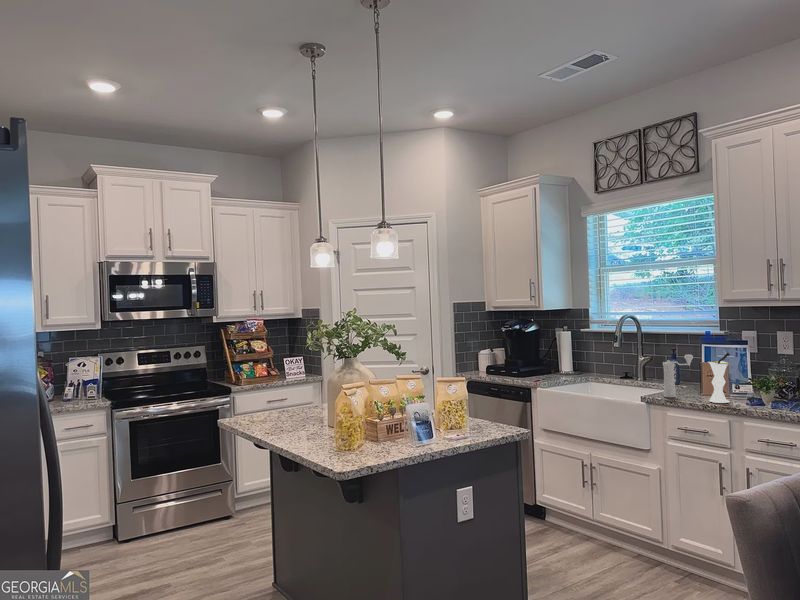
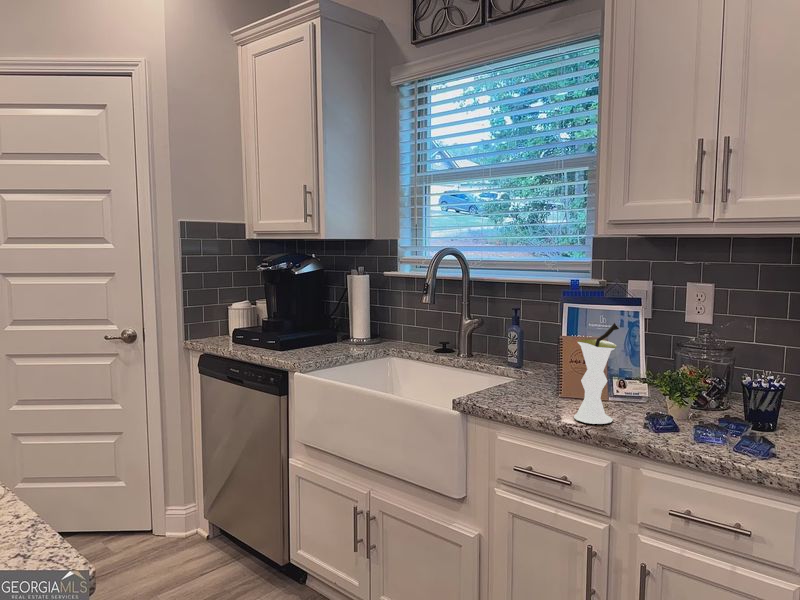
pepper mill: present [663,355,693,398] -> none [494,323,550,405]

